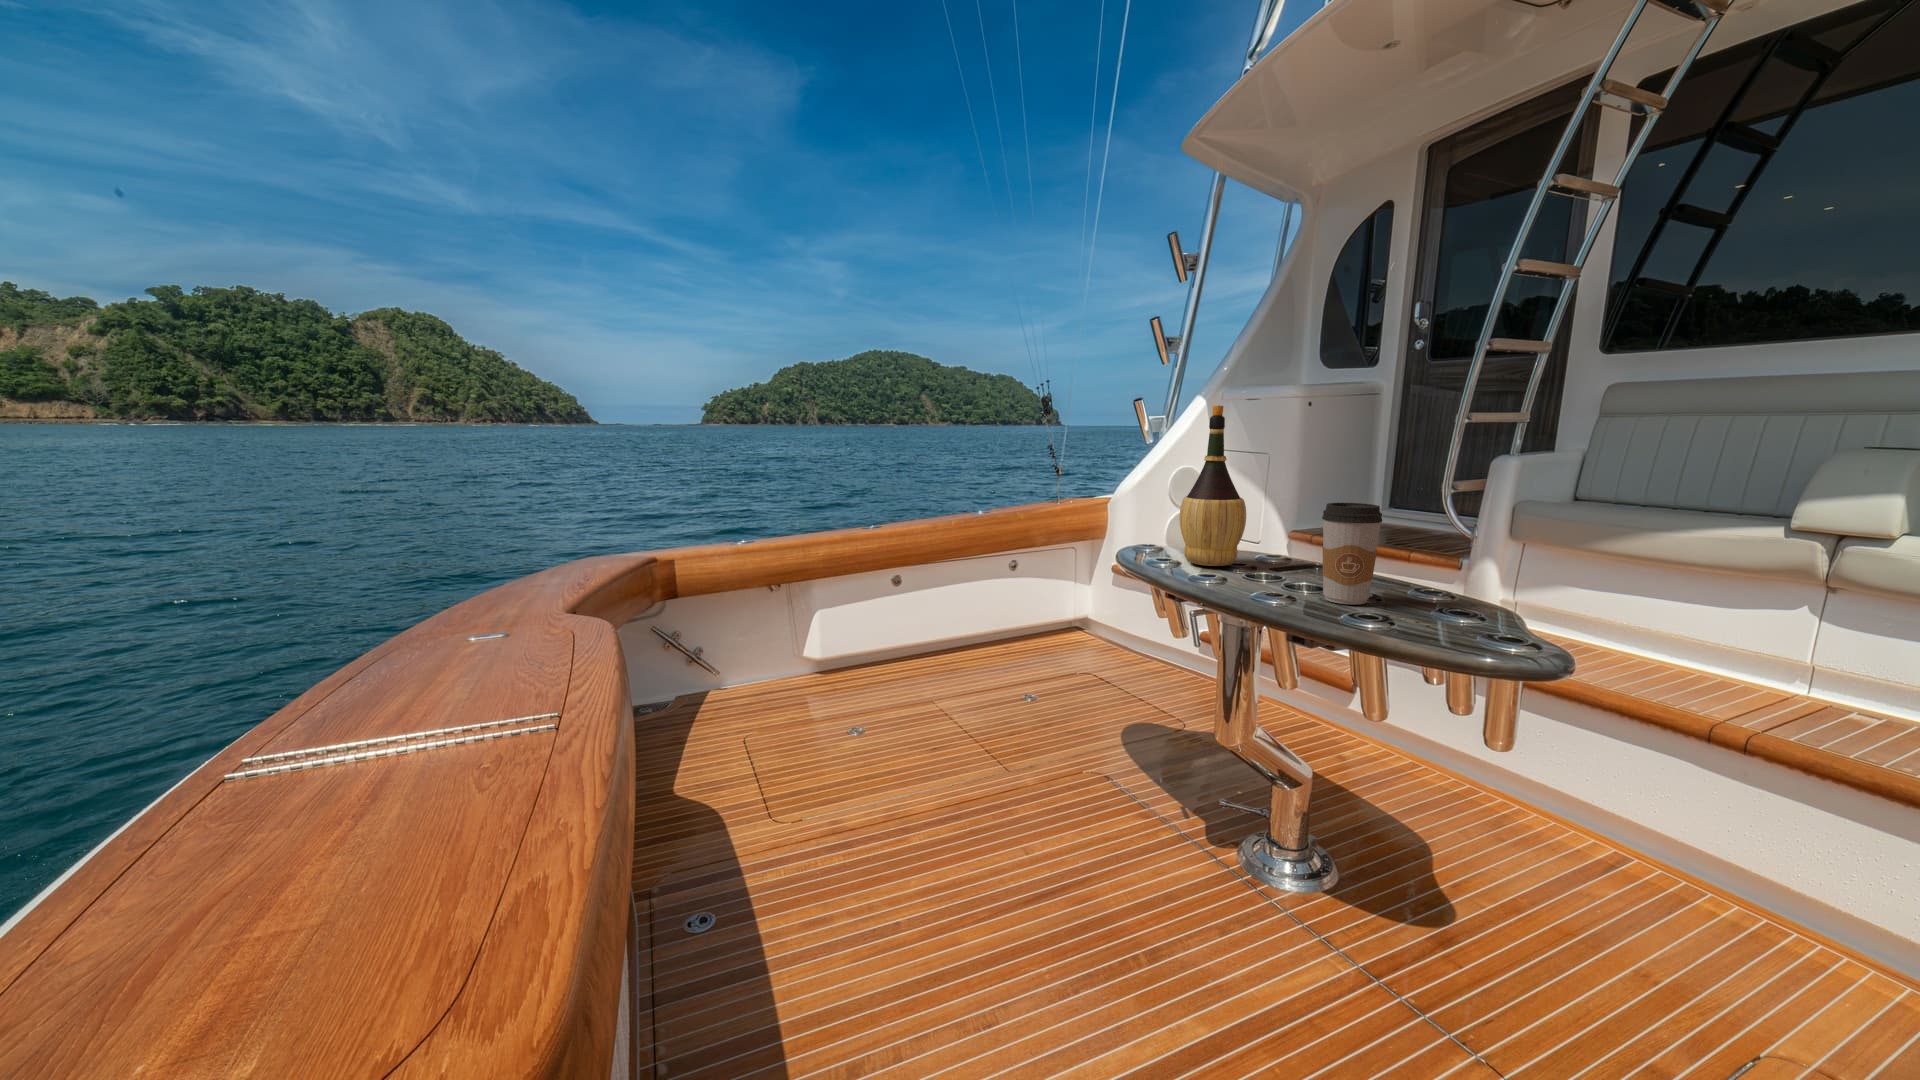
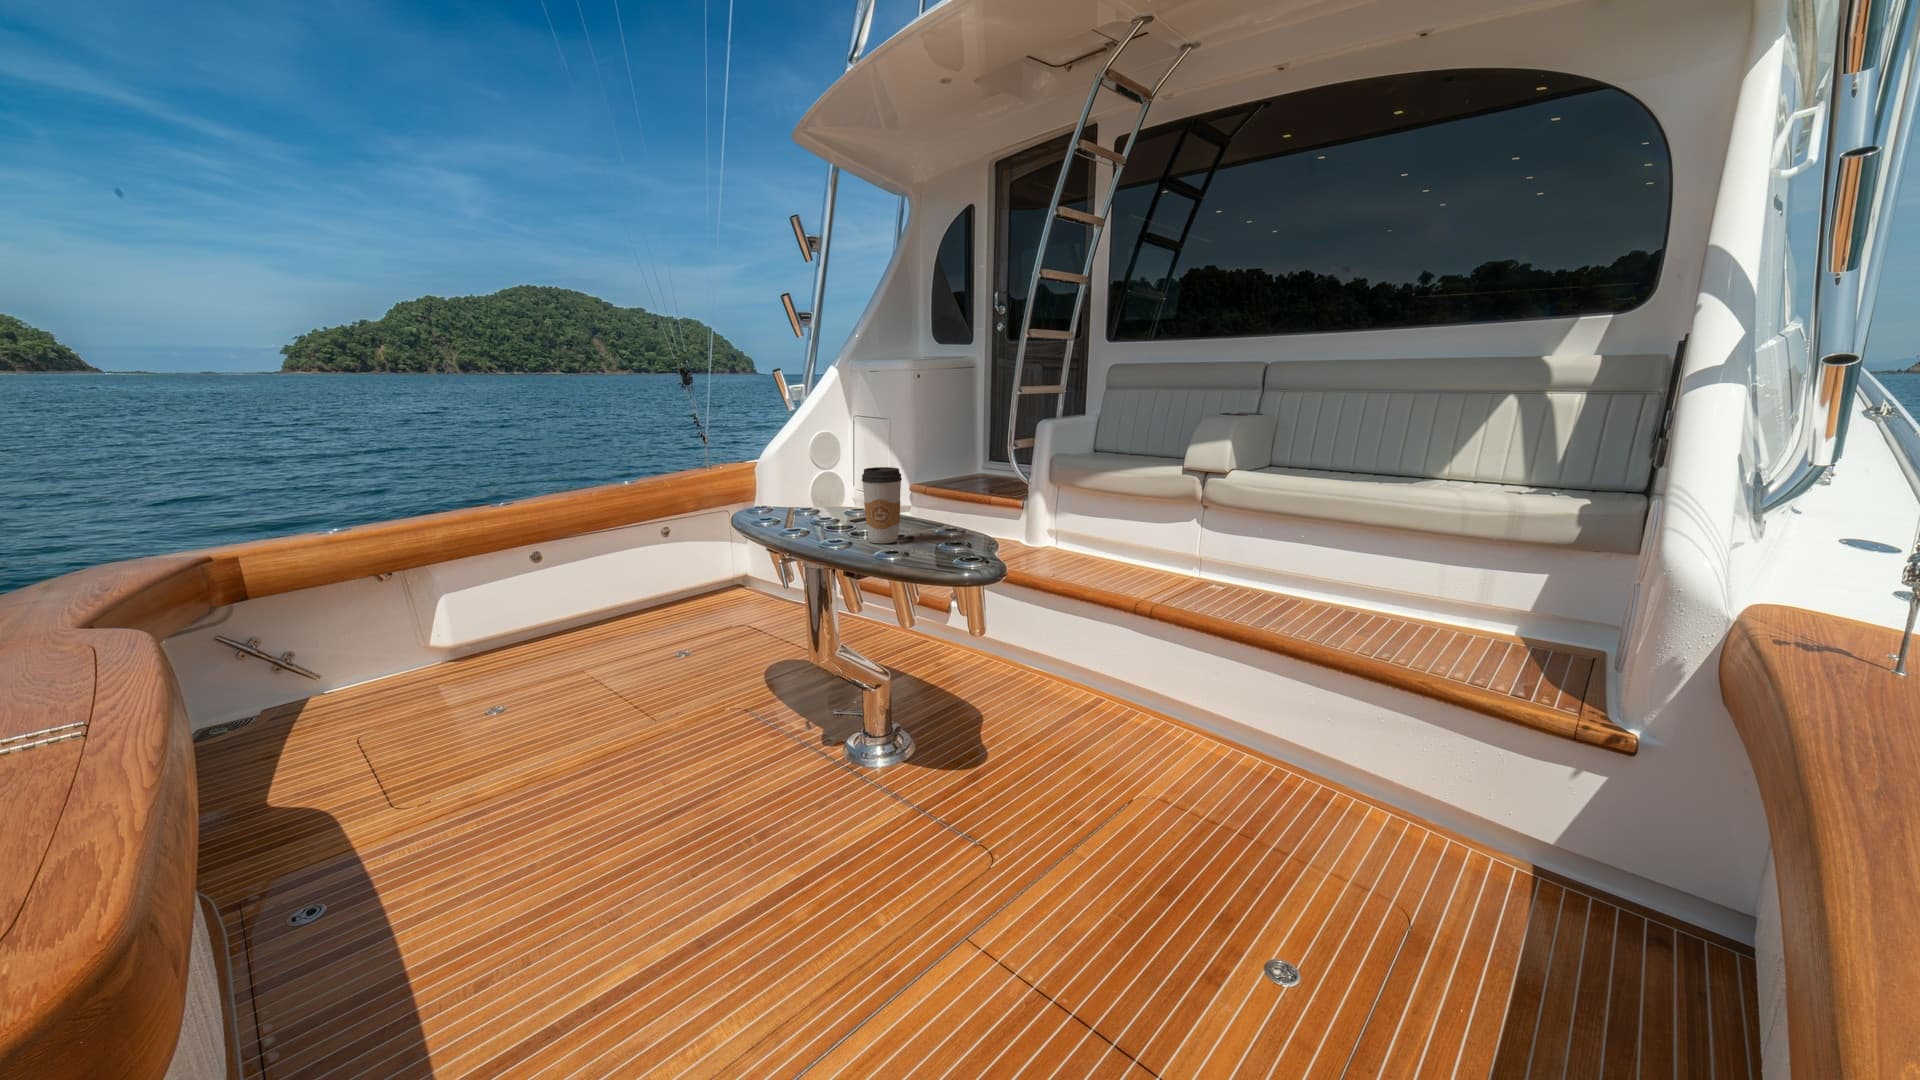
wine bottle: present [1180,405,1246,566] -> none [769,390,823,522]

